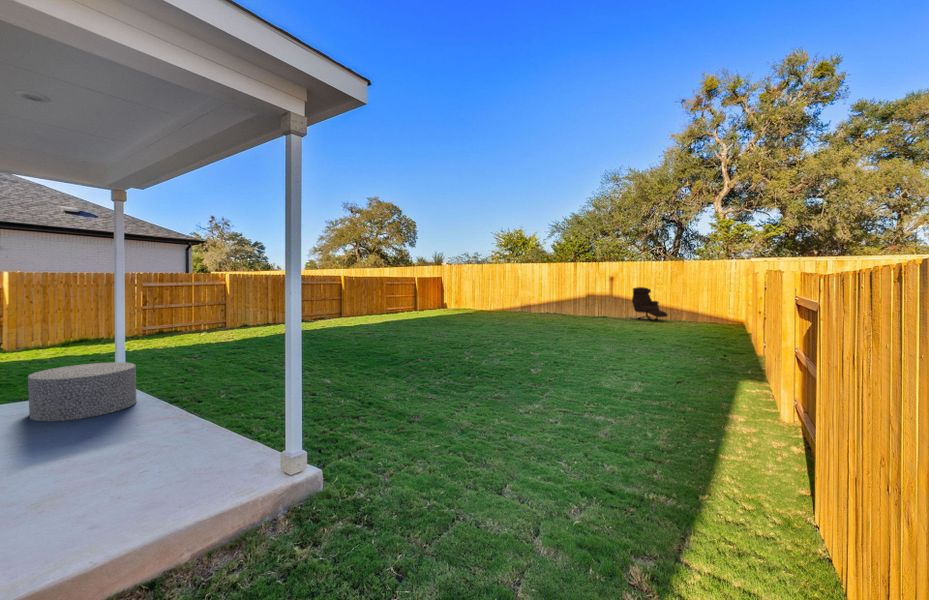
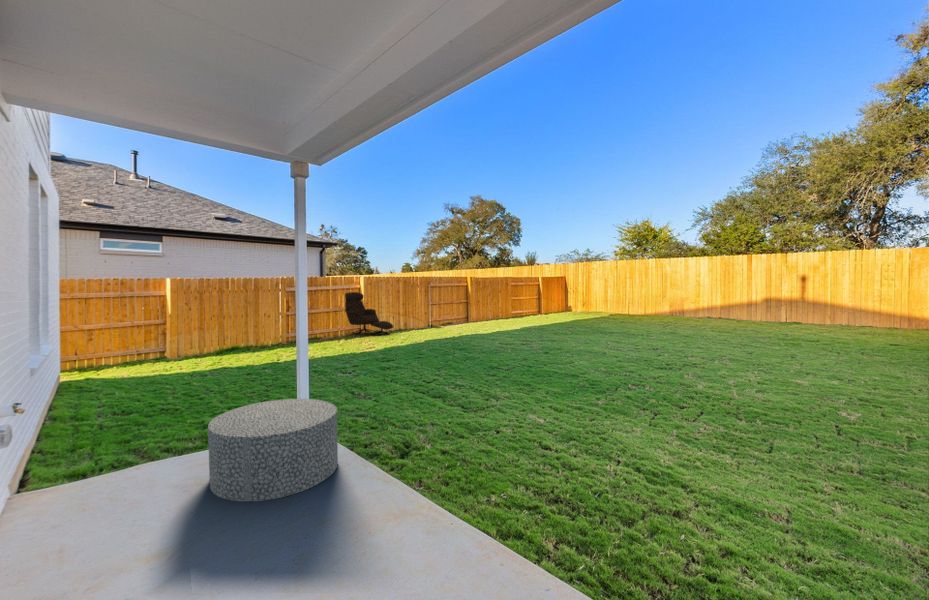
lounge chair: present [632,287,668,321] -> present [345,292,393,336]

